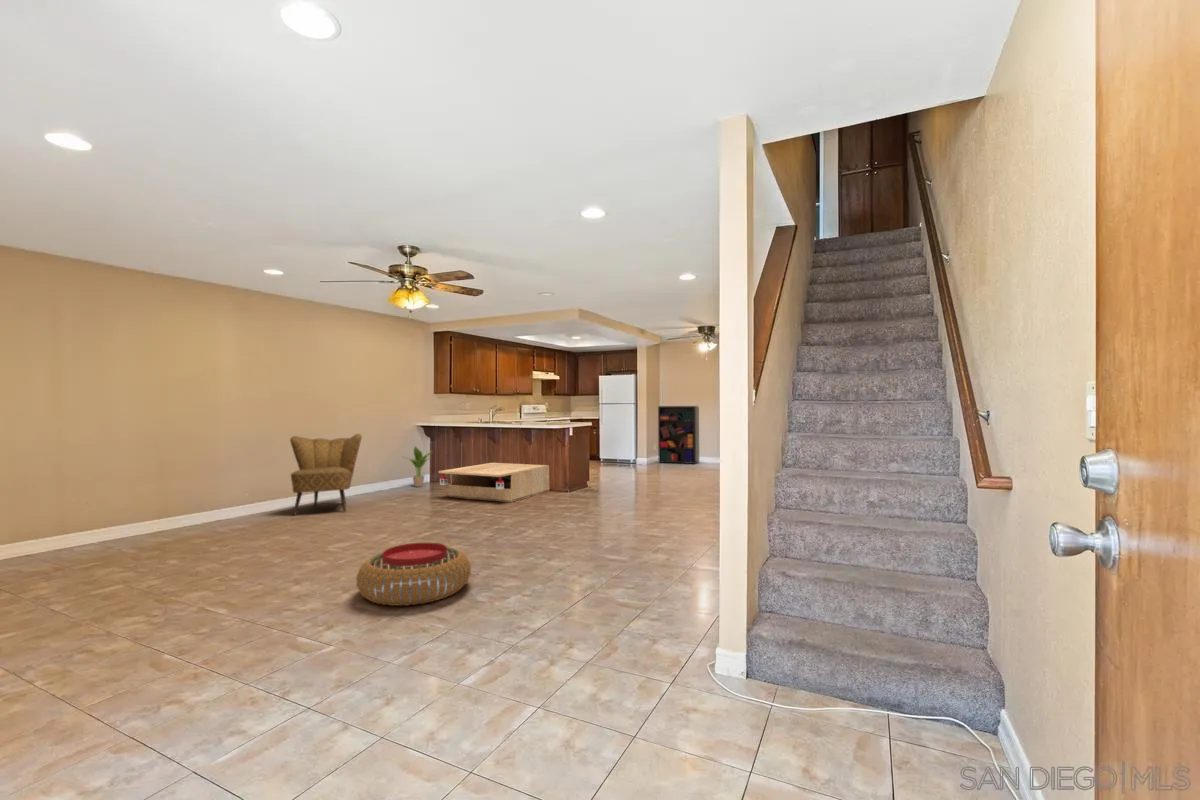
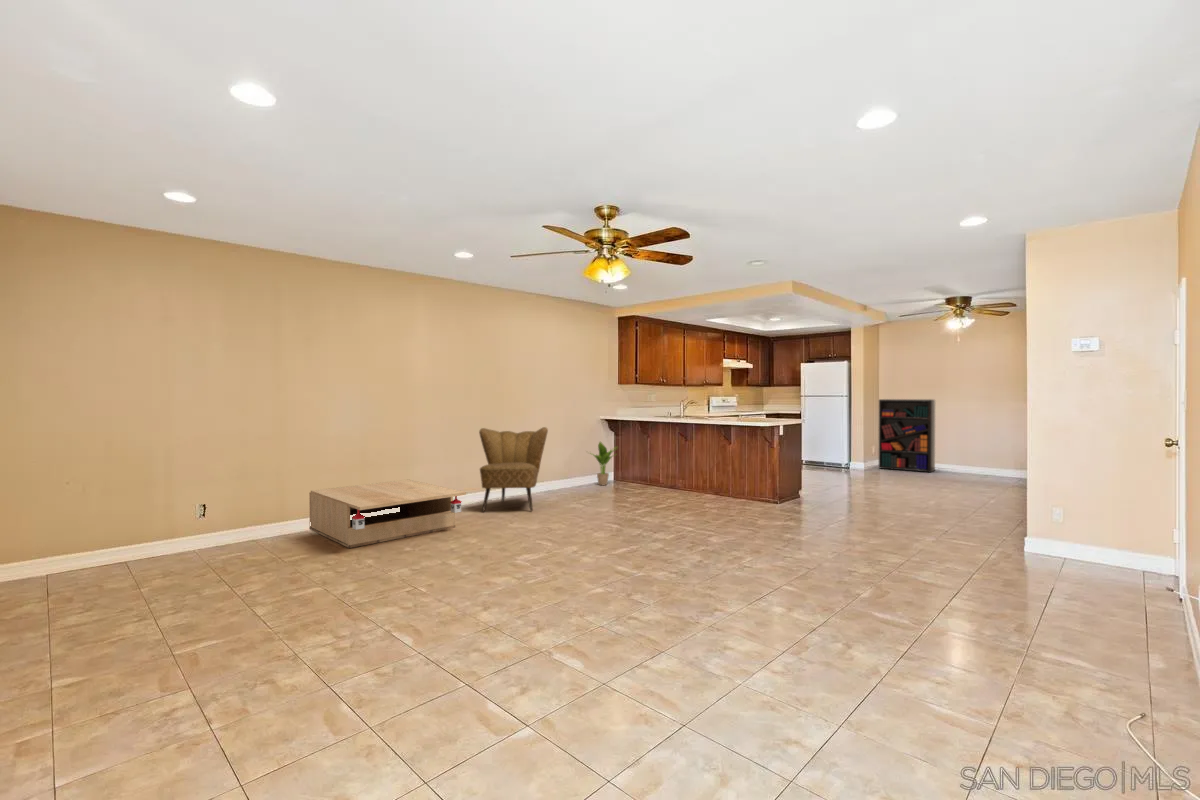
coffee table: present [439,463,550,502] -> present [309,479,466,548]
pouf: present [357,542,471,606] -> none [554,573,692,661]

